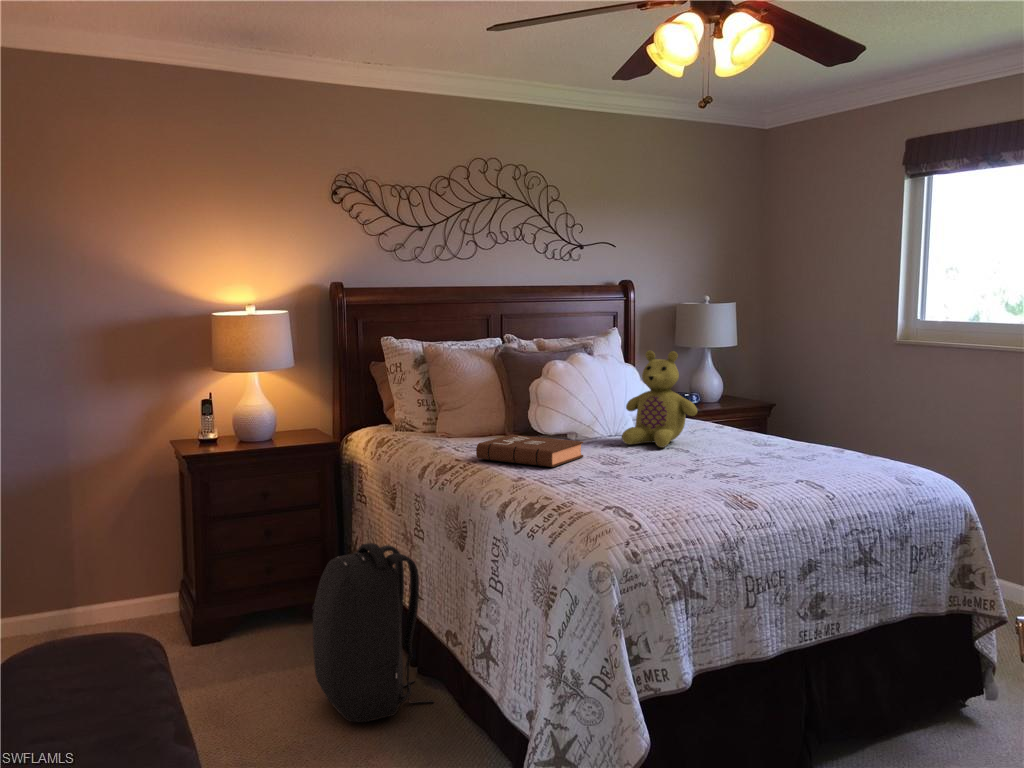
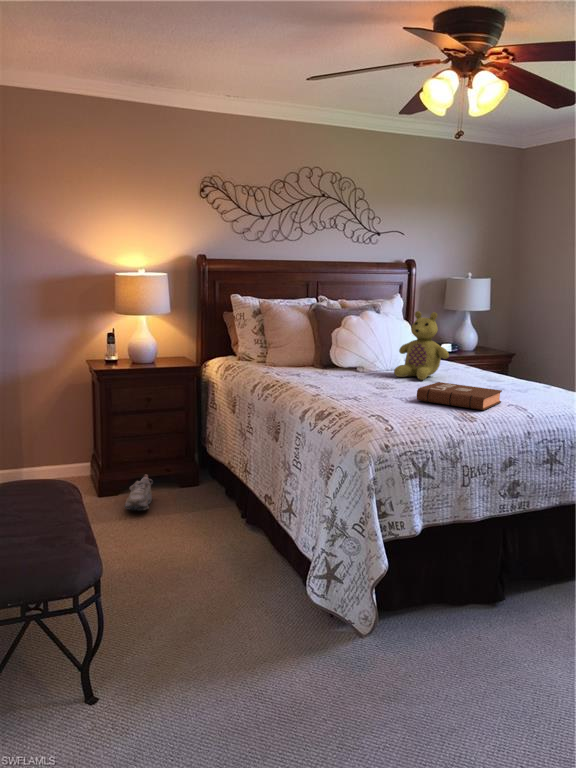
book: present [476,435,583,467] -> present [417,382,502,410]
backpack: present [312,543,434,722] -> none [177,435,256,551]
shoe: none [232,606,275,663] -> present [124,475,152,510]

